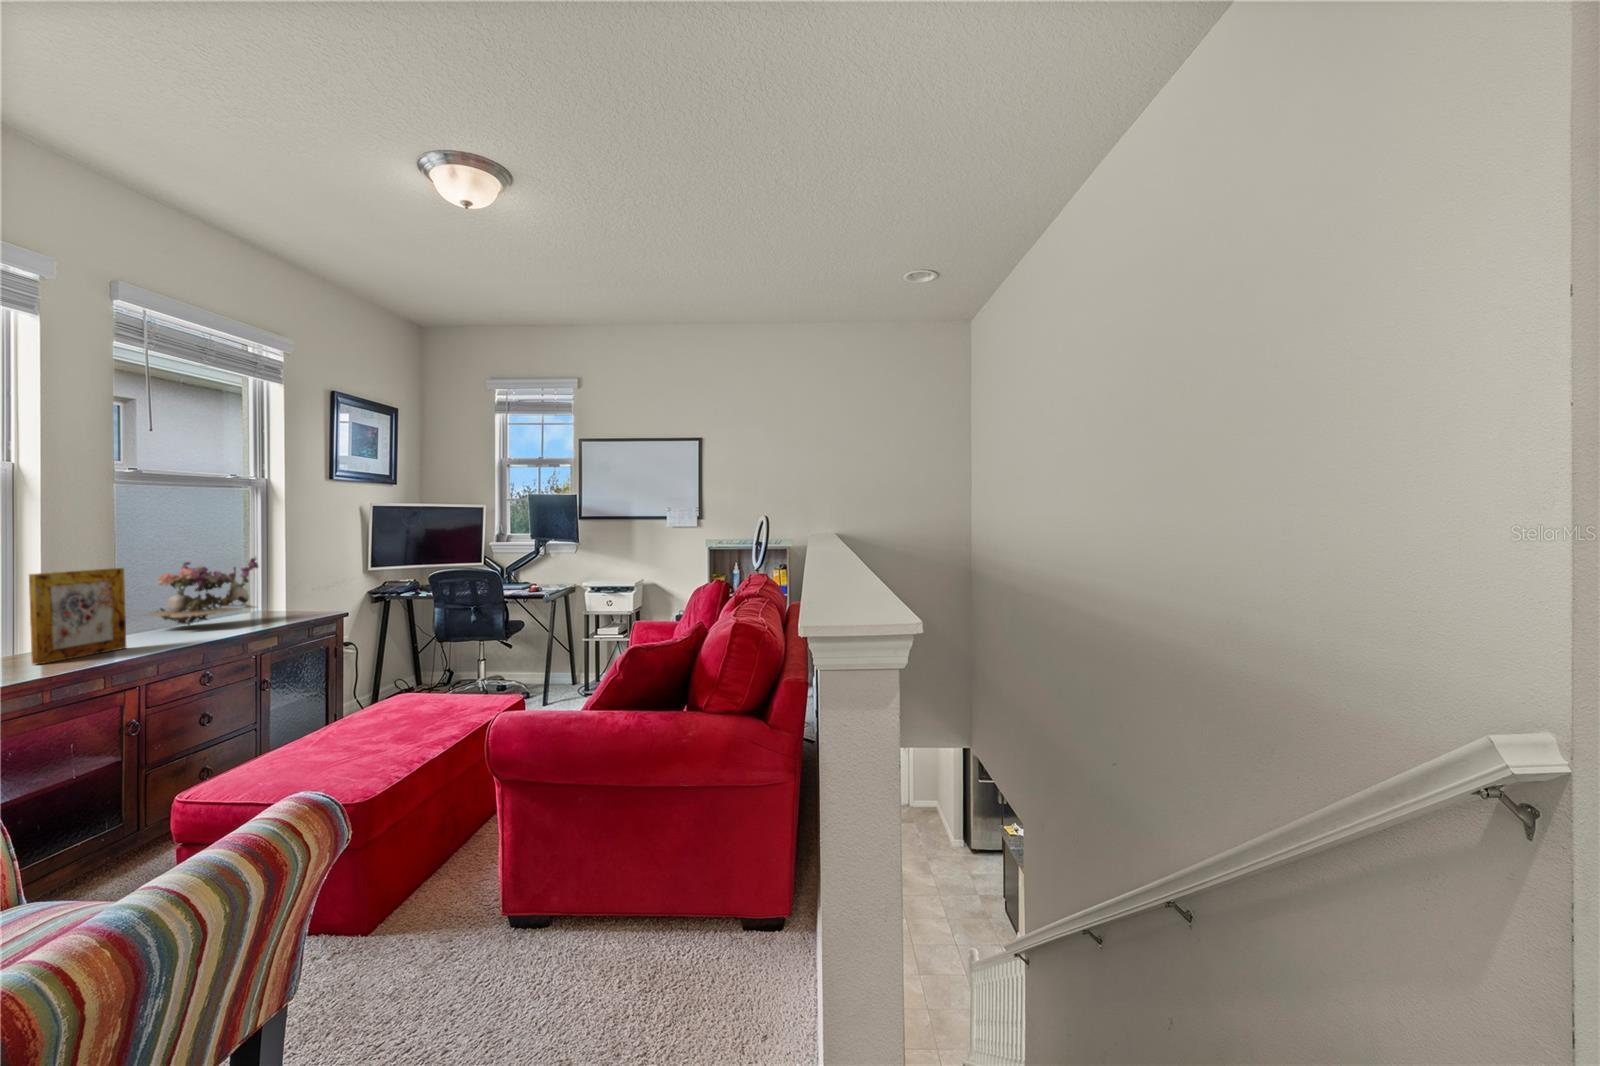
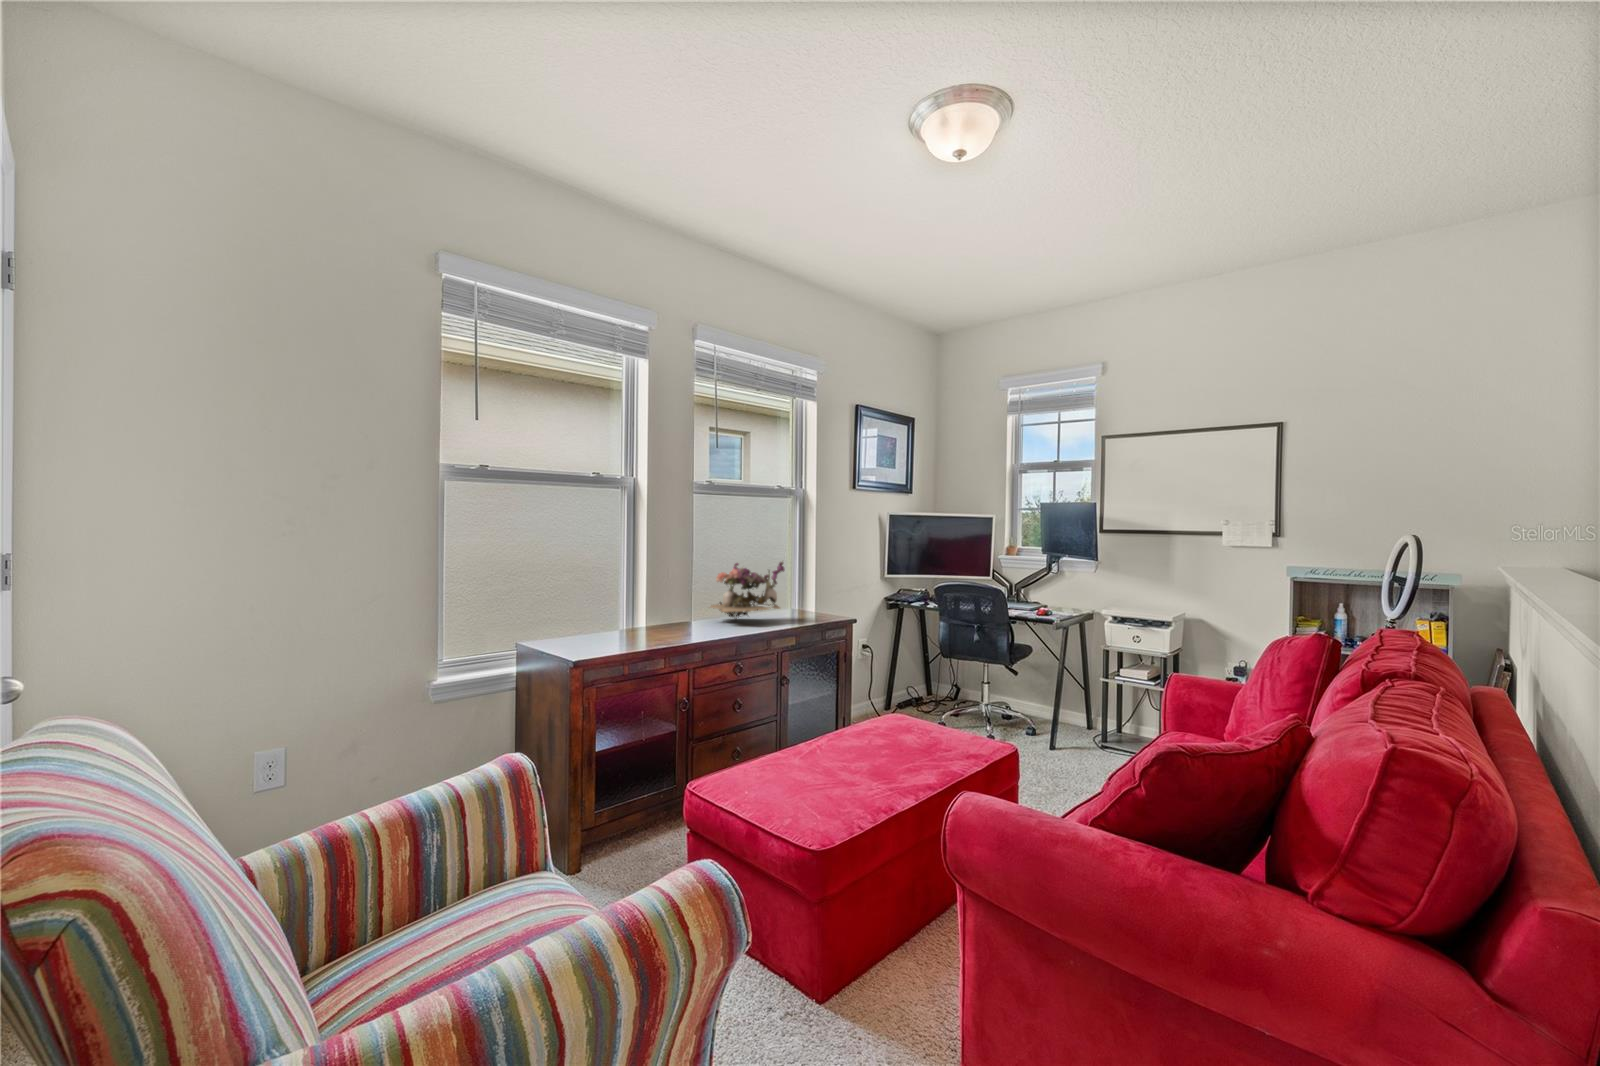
picture frame: present [29,568,126,664] -> none [625,566,685,643]

